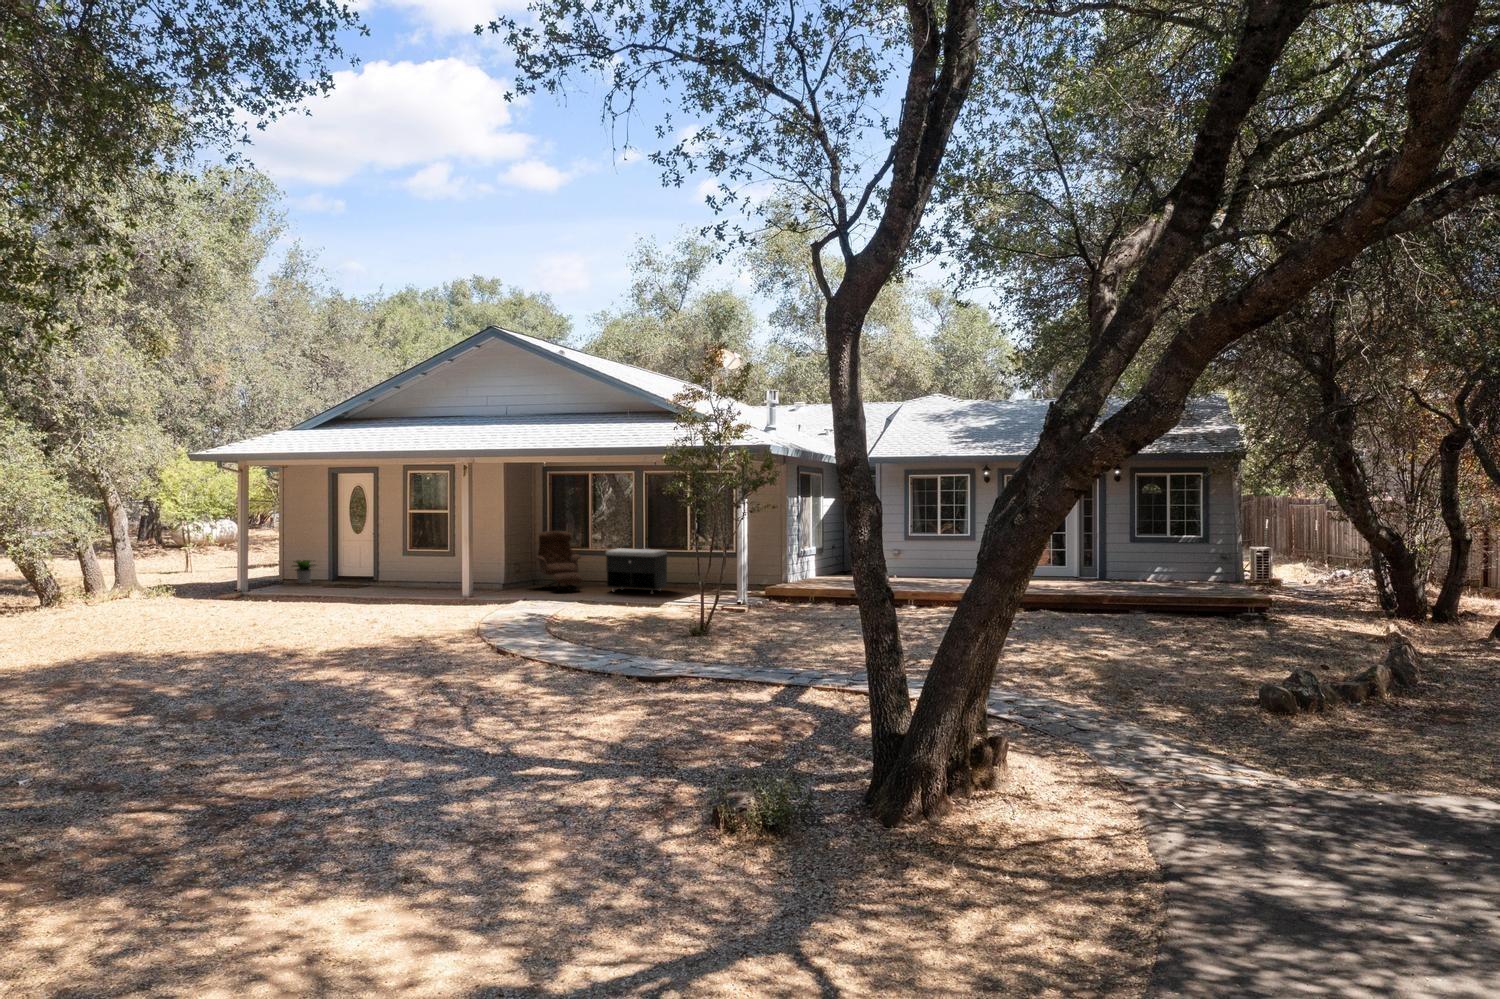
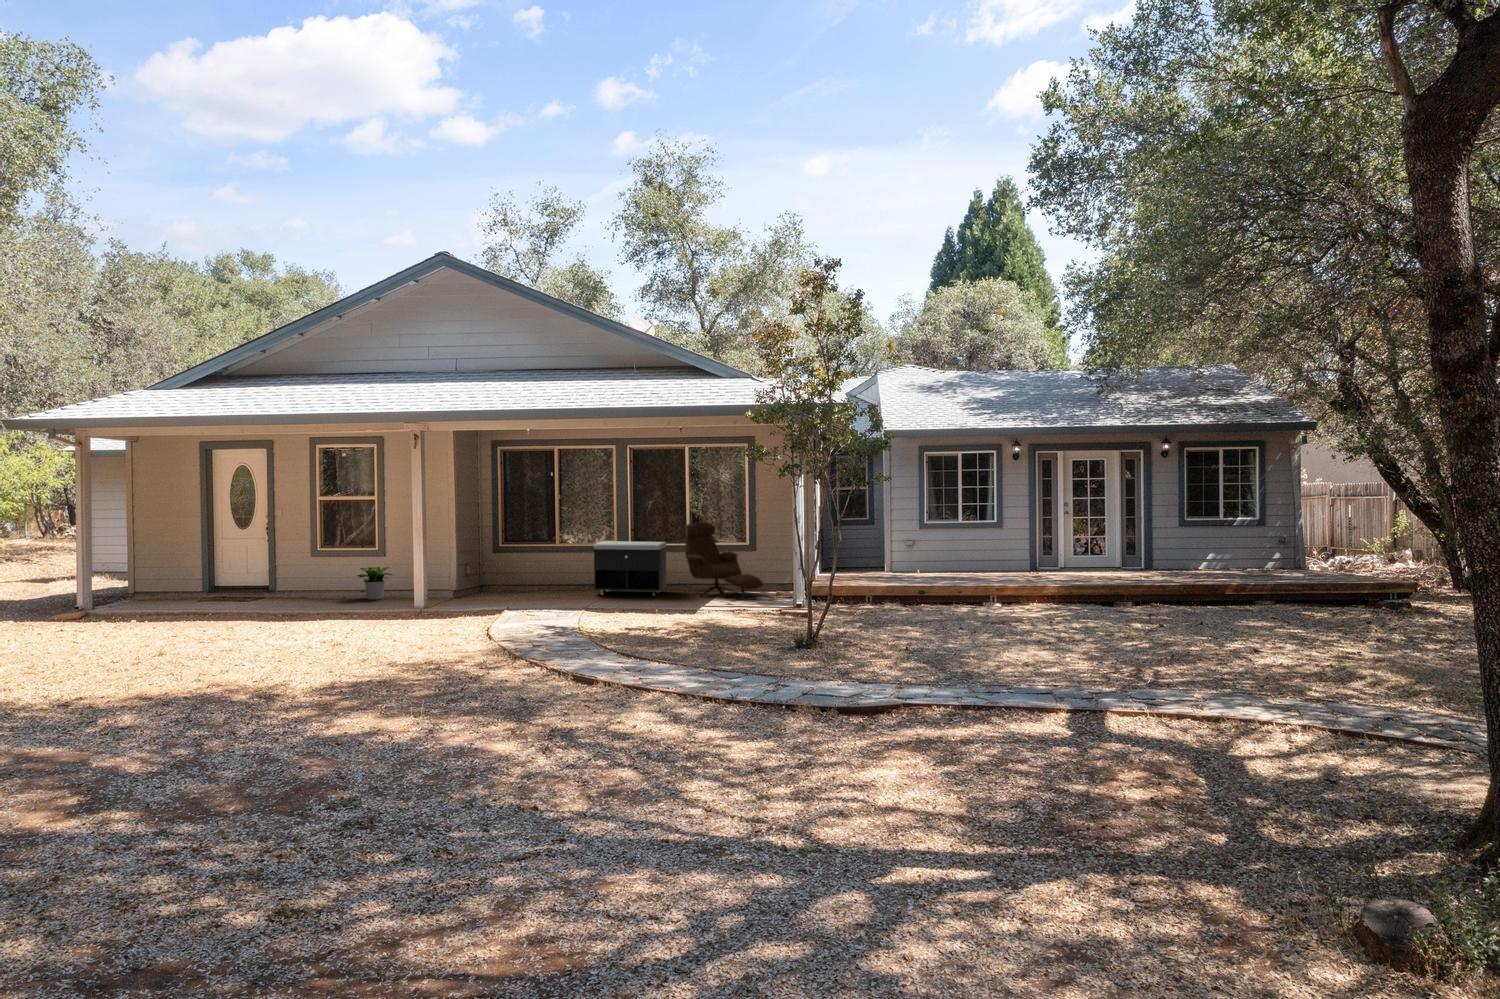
lounge chair: present [536,531,582,591] -> present [685,522,763,599]
potted plant: present [293,560,315,584] -> present [357,567,393,600]

